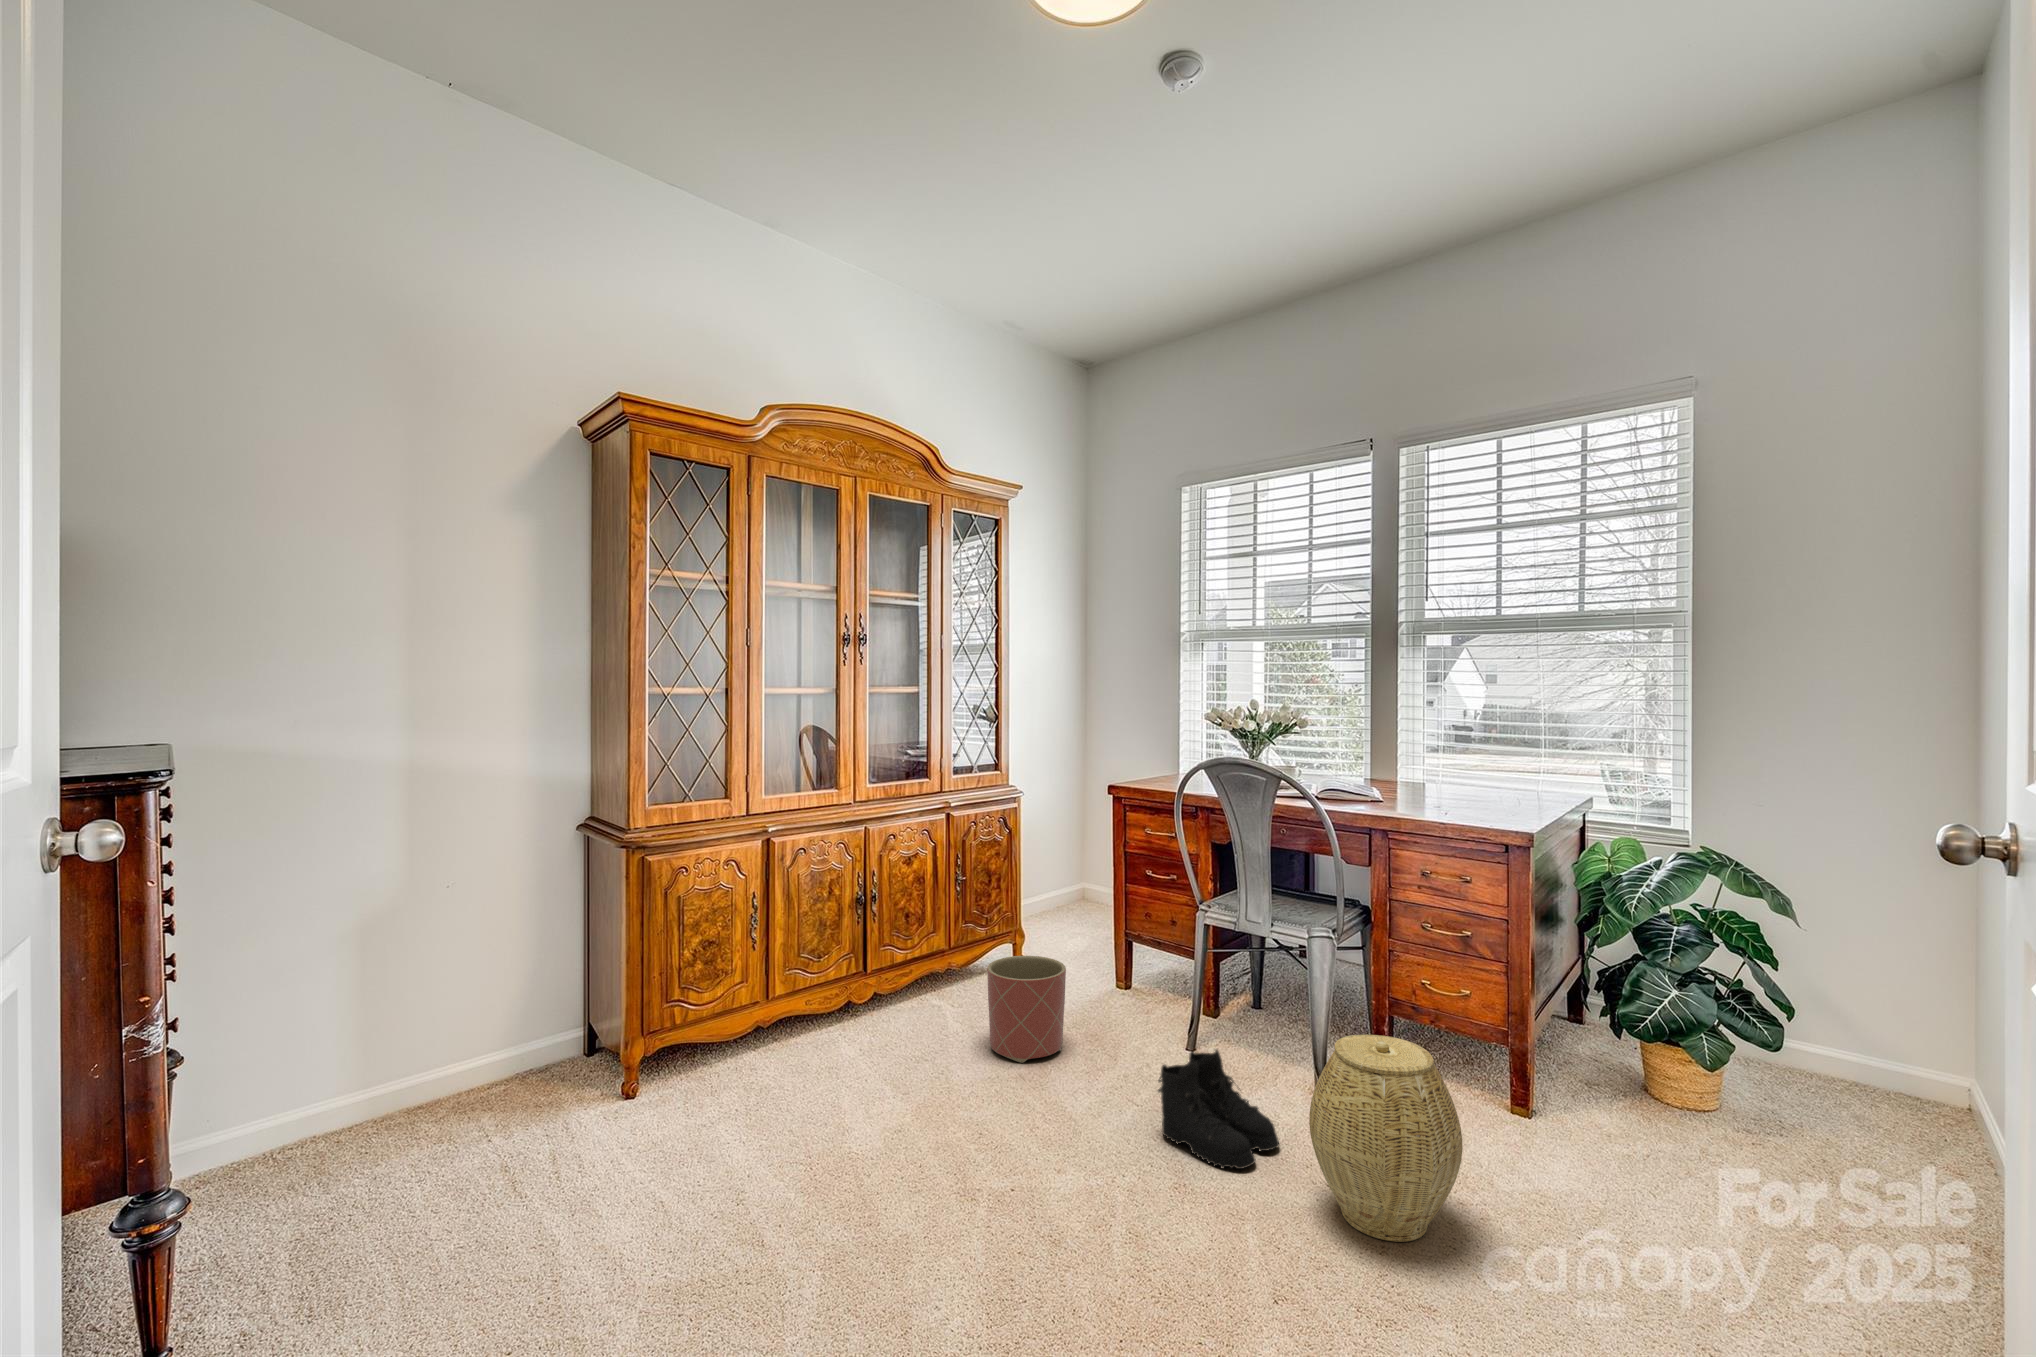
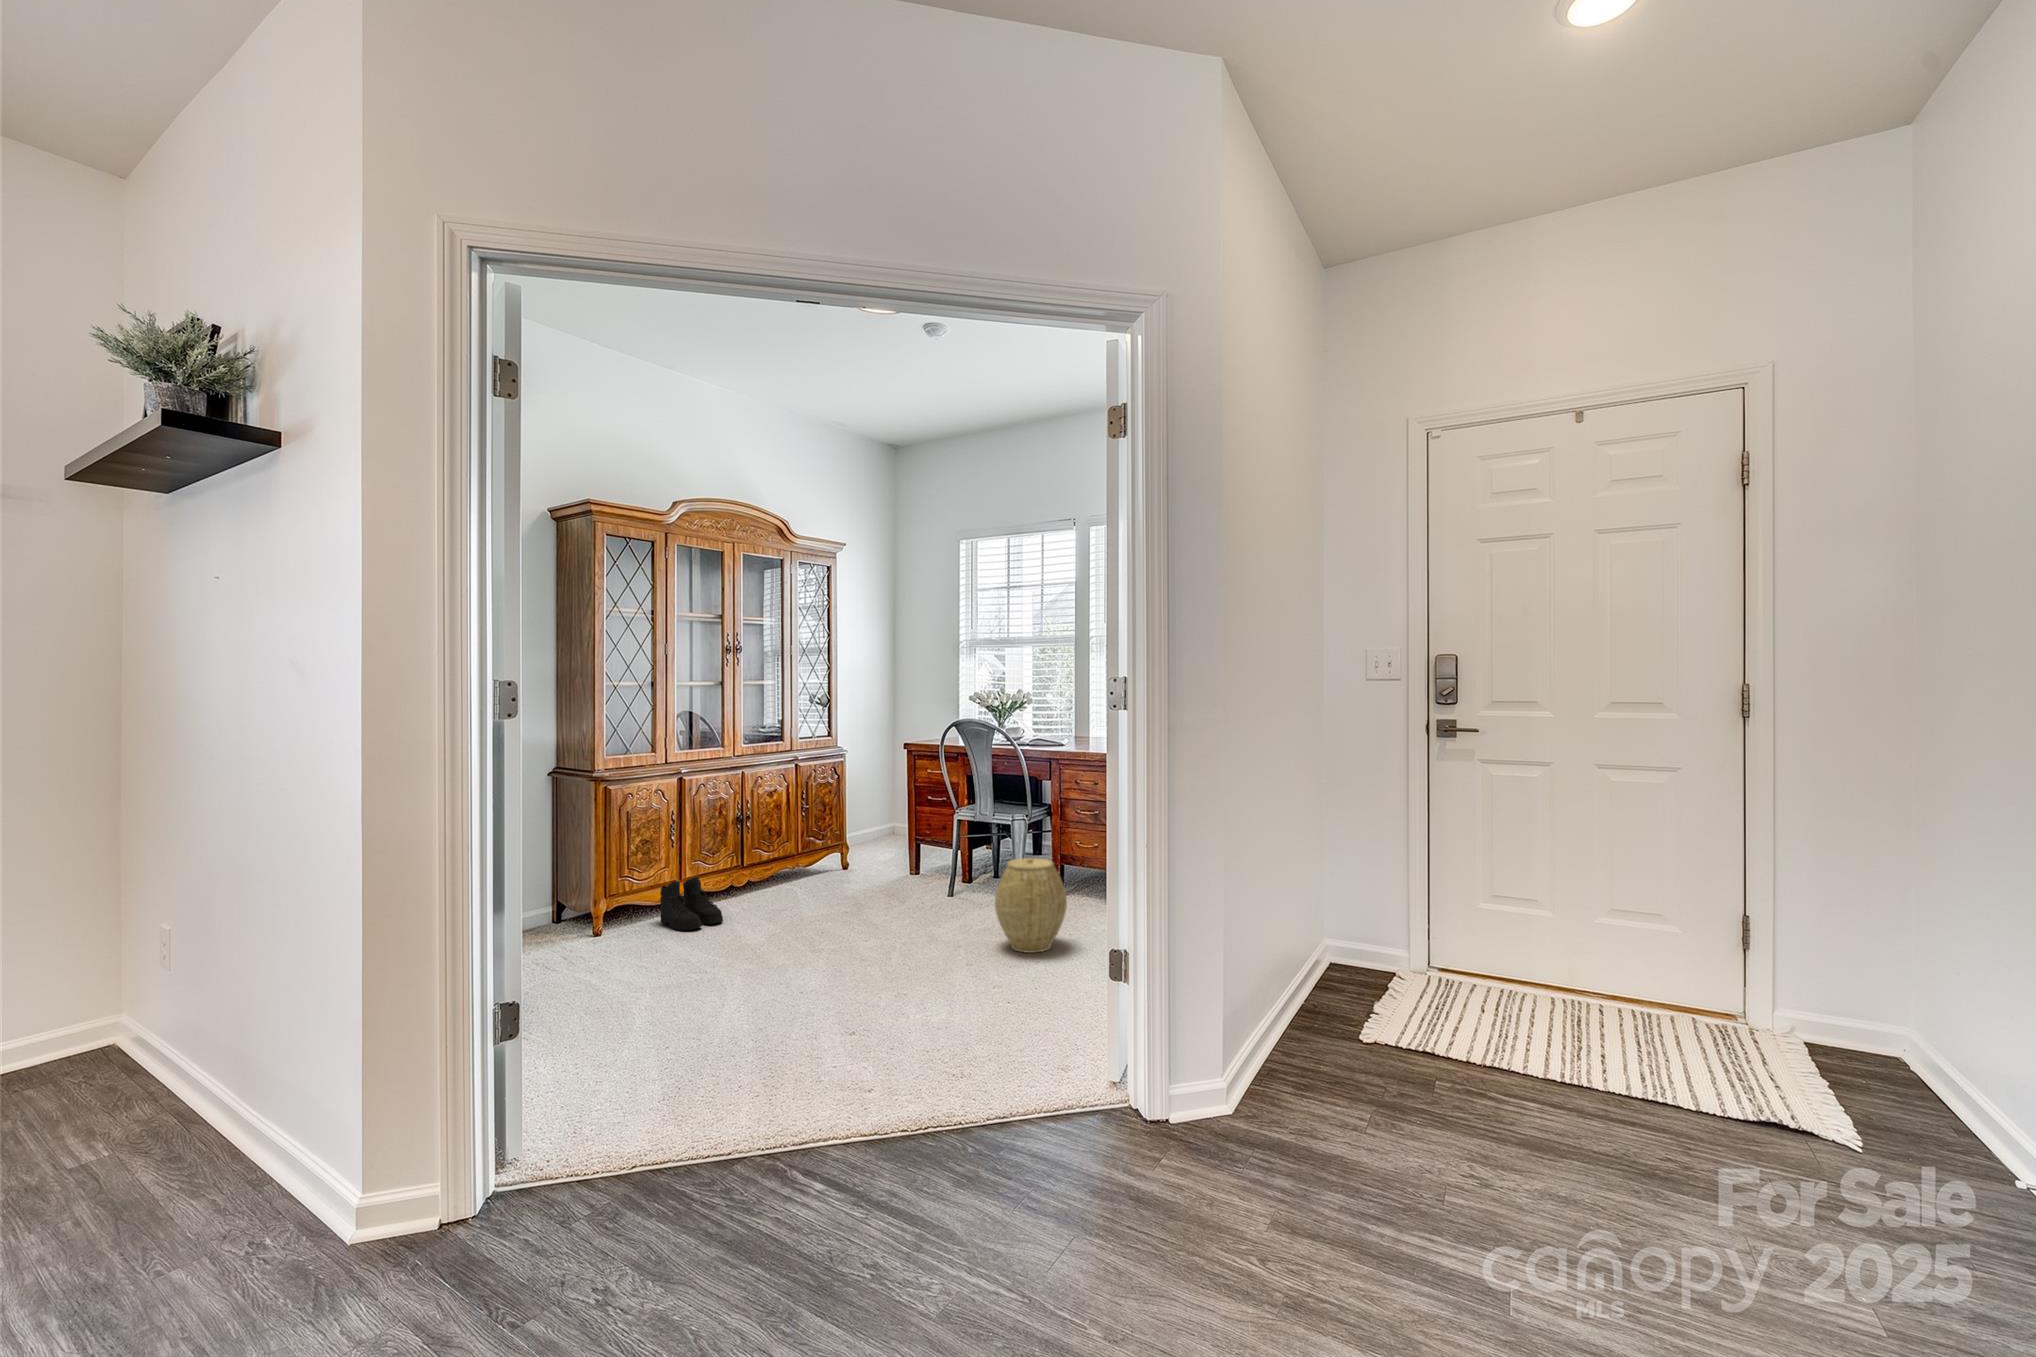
planter: present [987,956,1066,1063] -> none [824,848,873,908]
boots: present [1158,1050,1279,1169] -> present [660,877,723,931]

